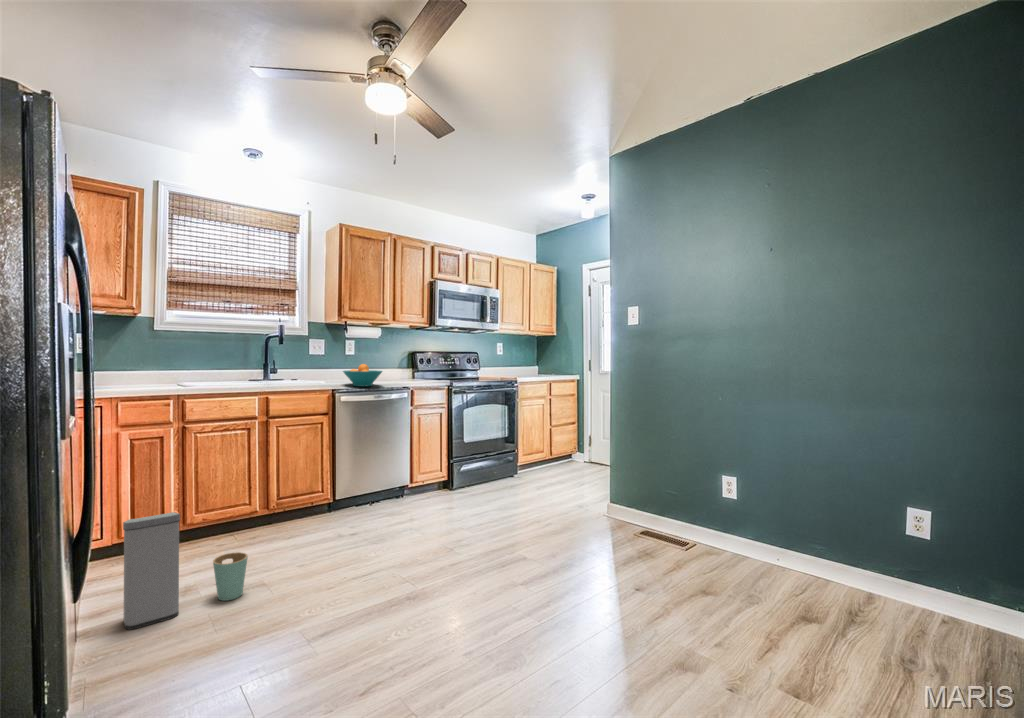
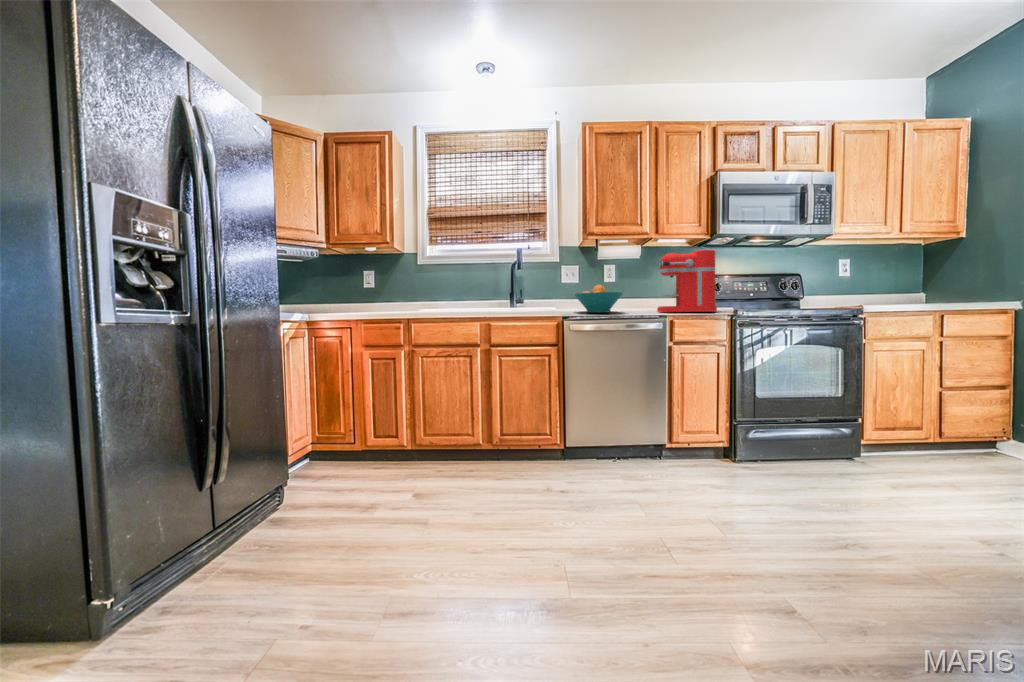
coffee maker: none [402,341,443,385] -> present [657,250,719,312]
trash can: present [123,512,248,630] -> none [255,429,381,544]

